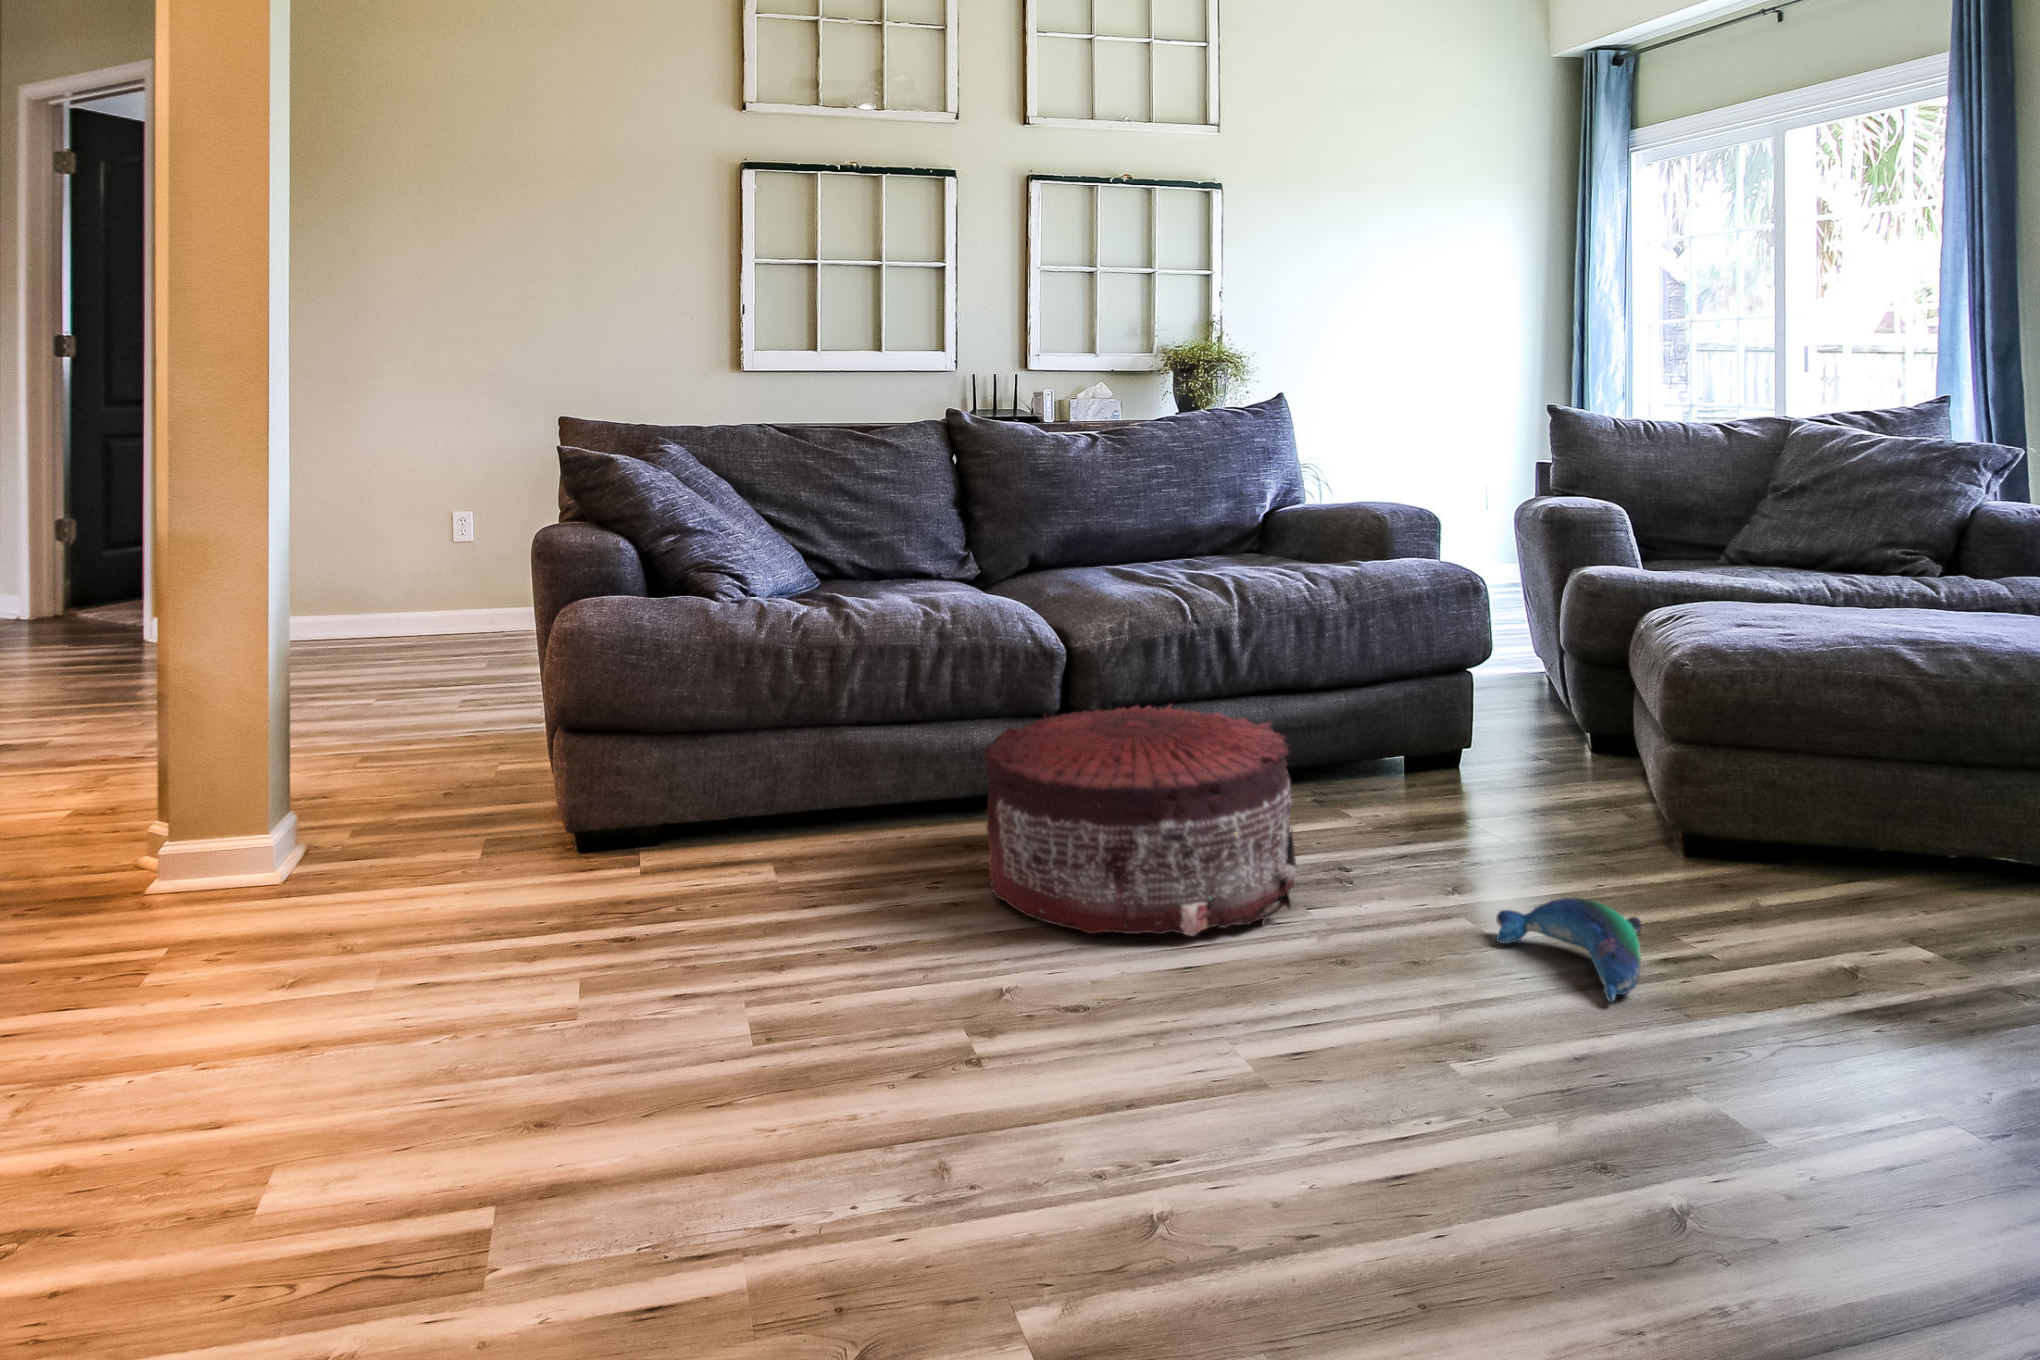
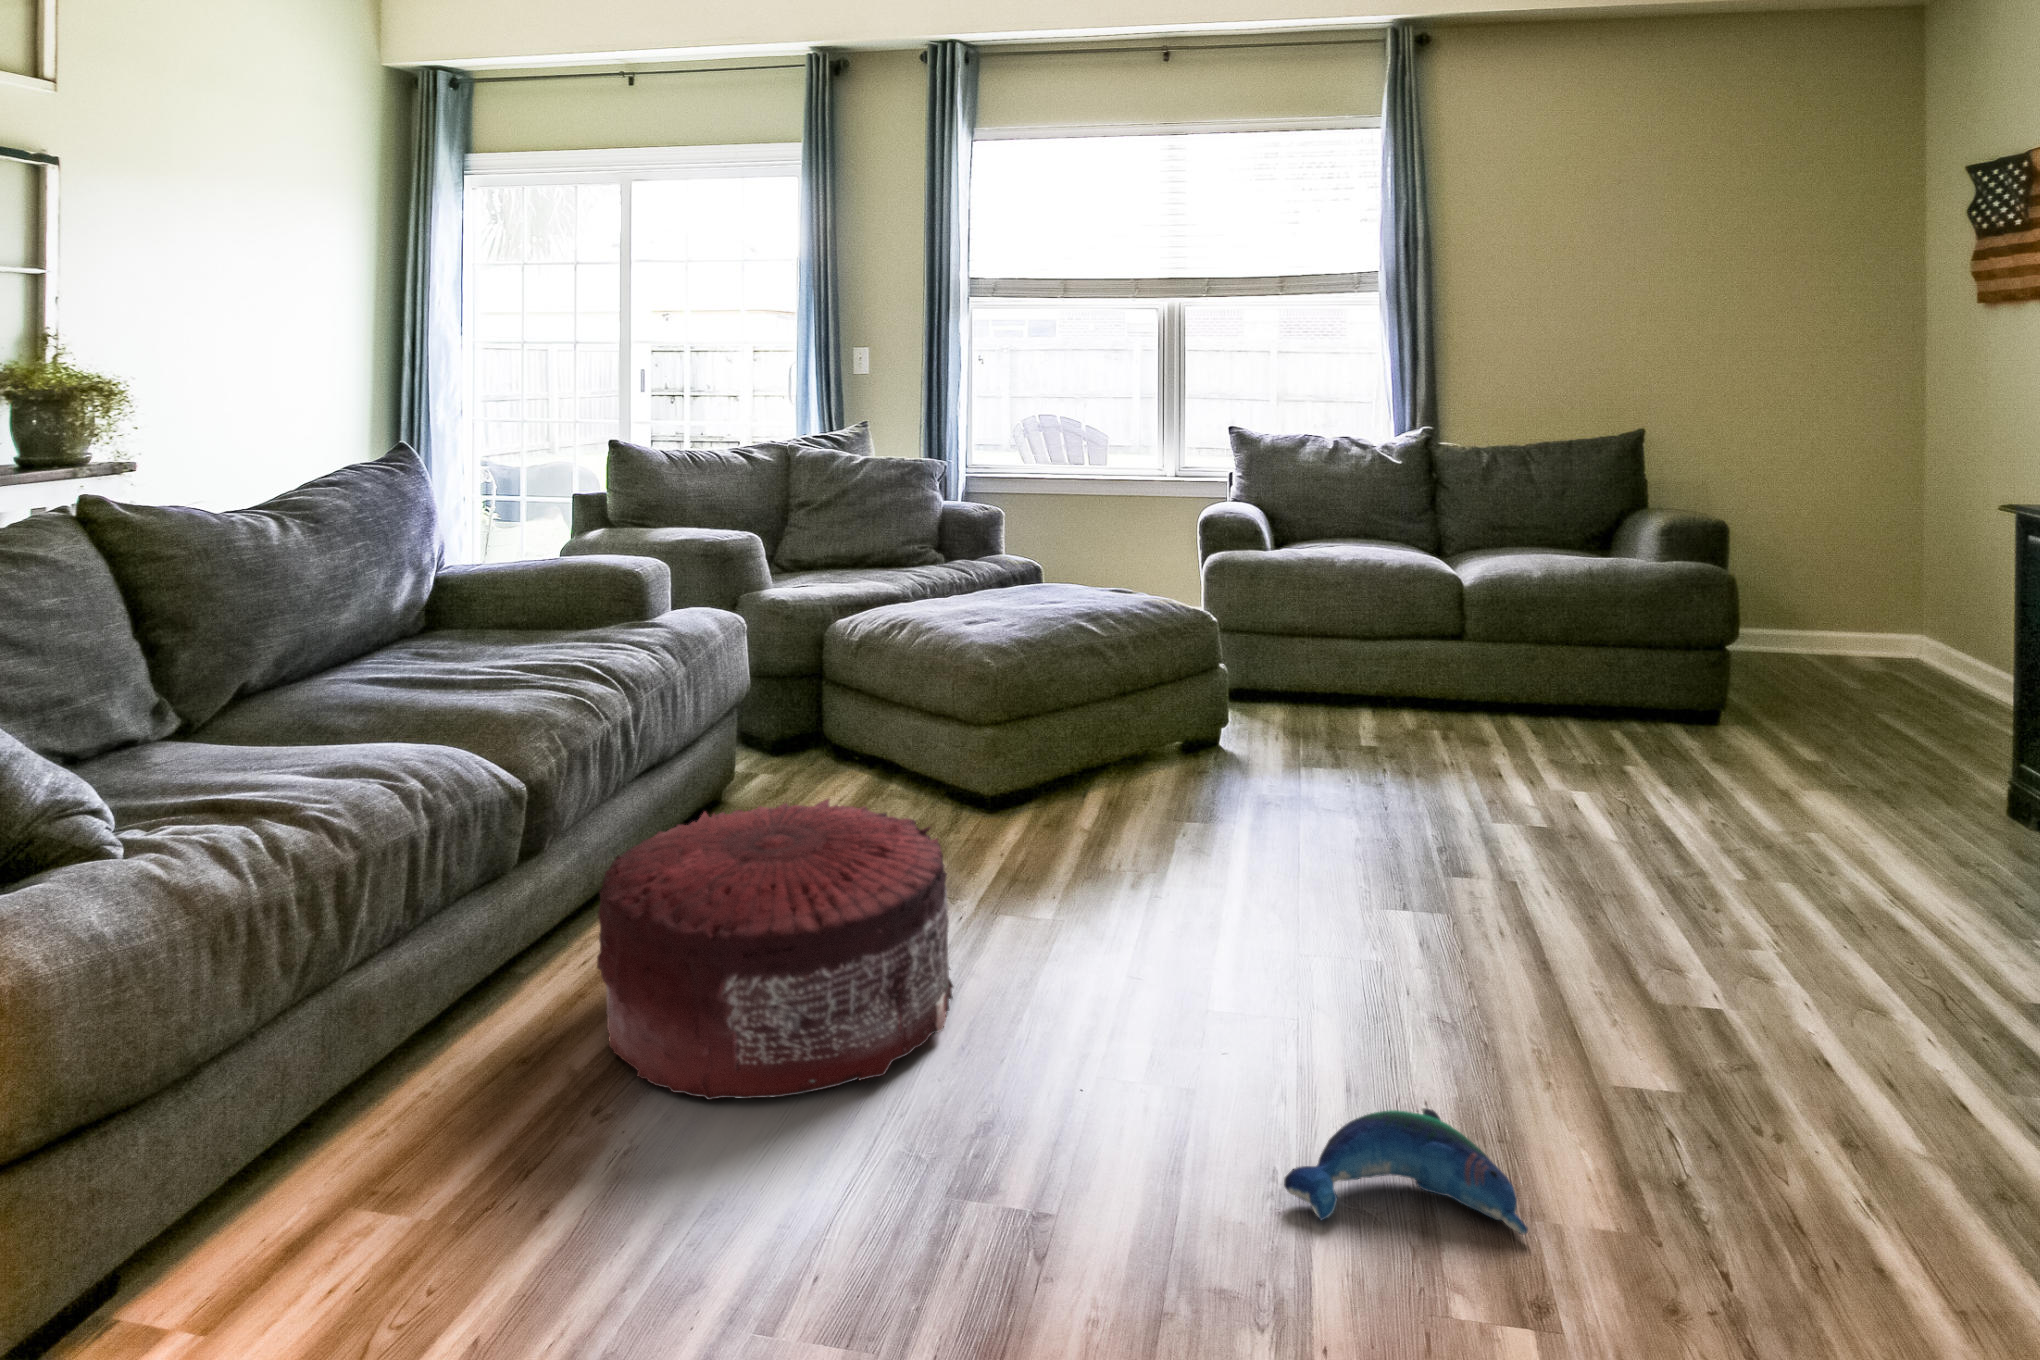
plush toy: present [1496,898,1642,1002] -> present [1284,1108,1528,1234]

